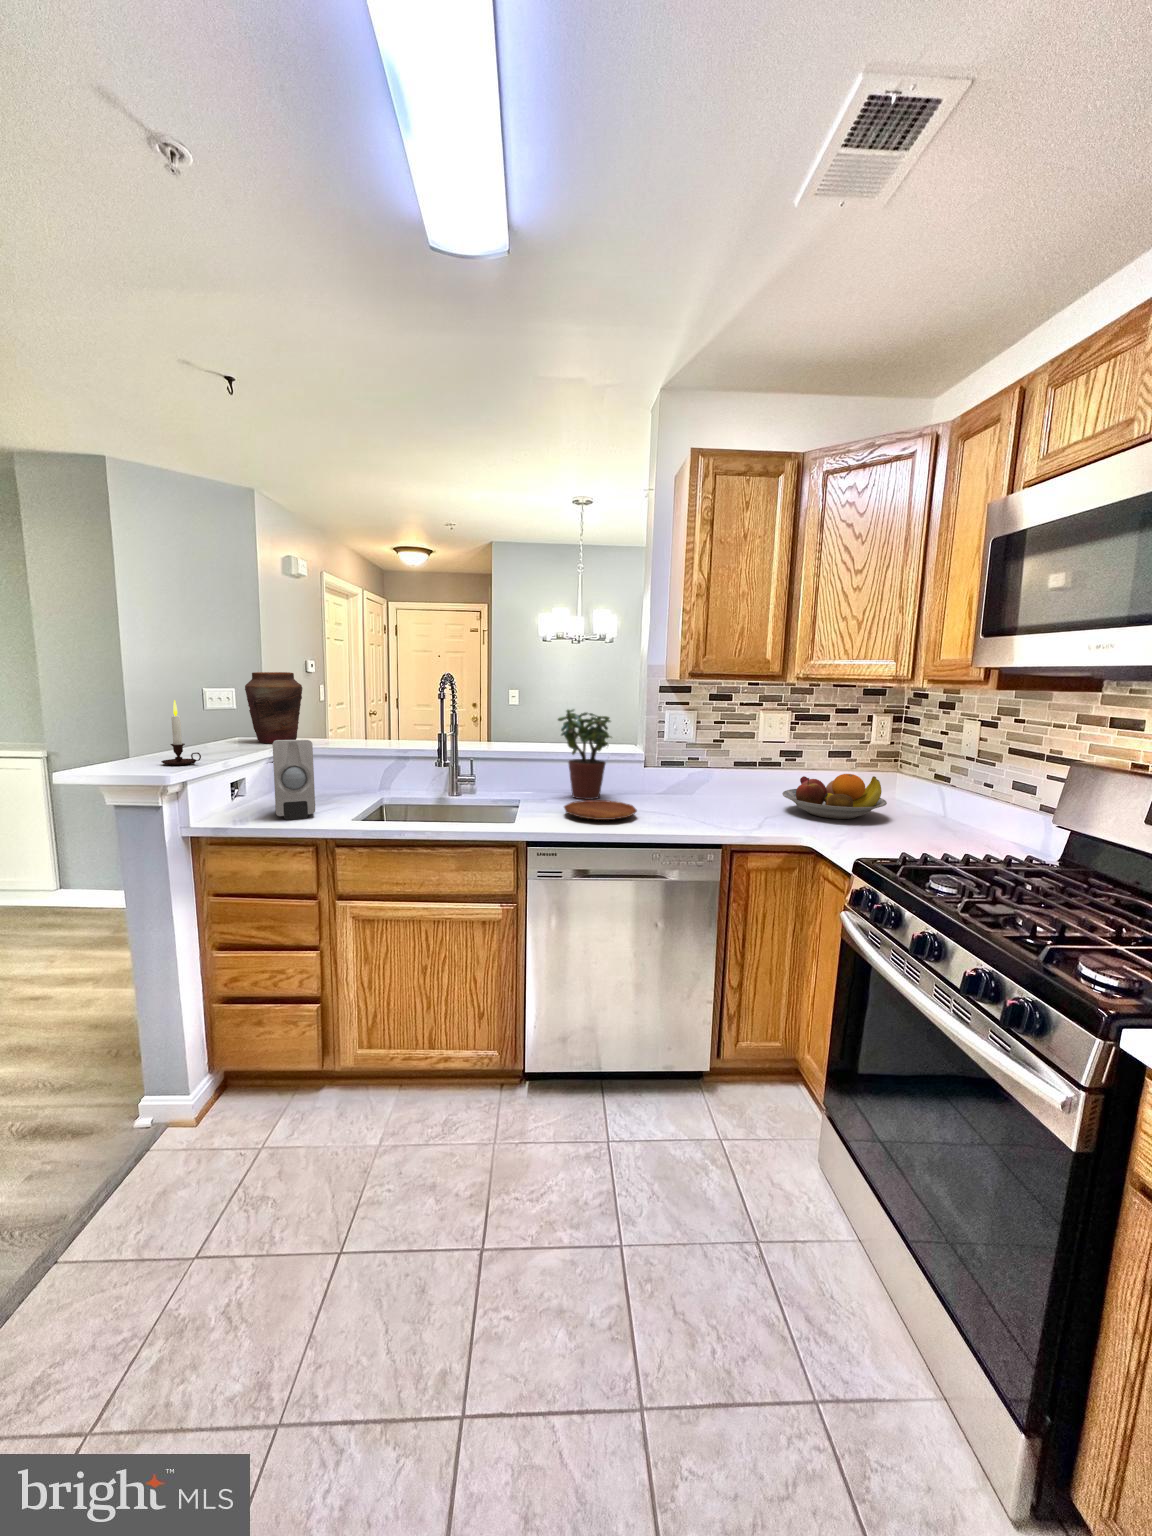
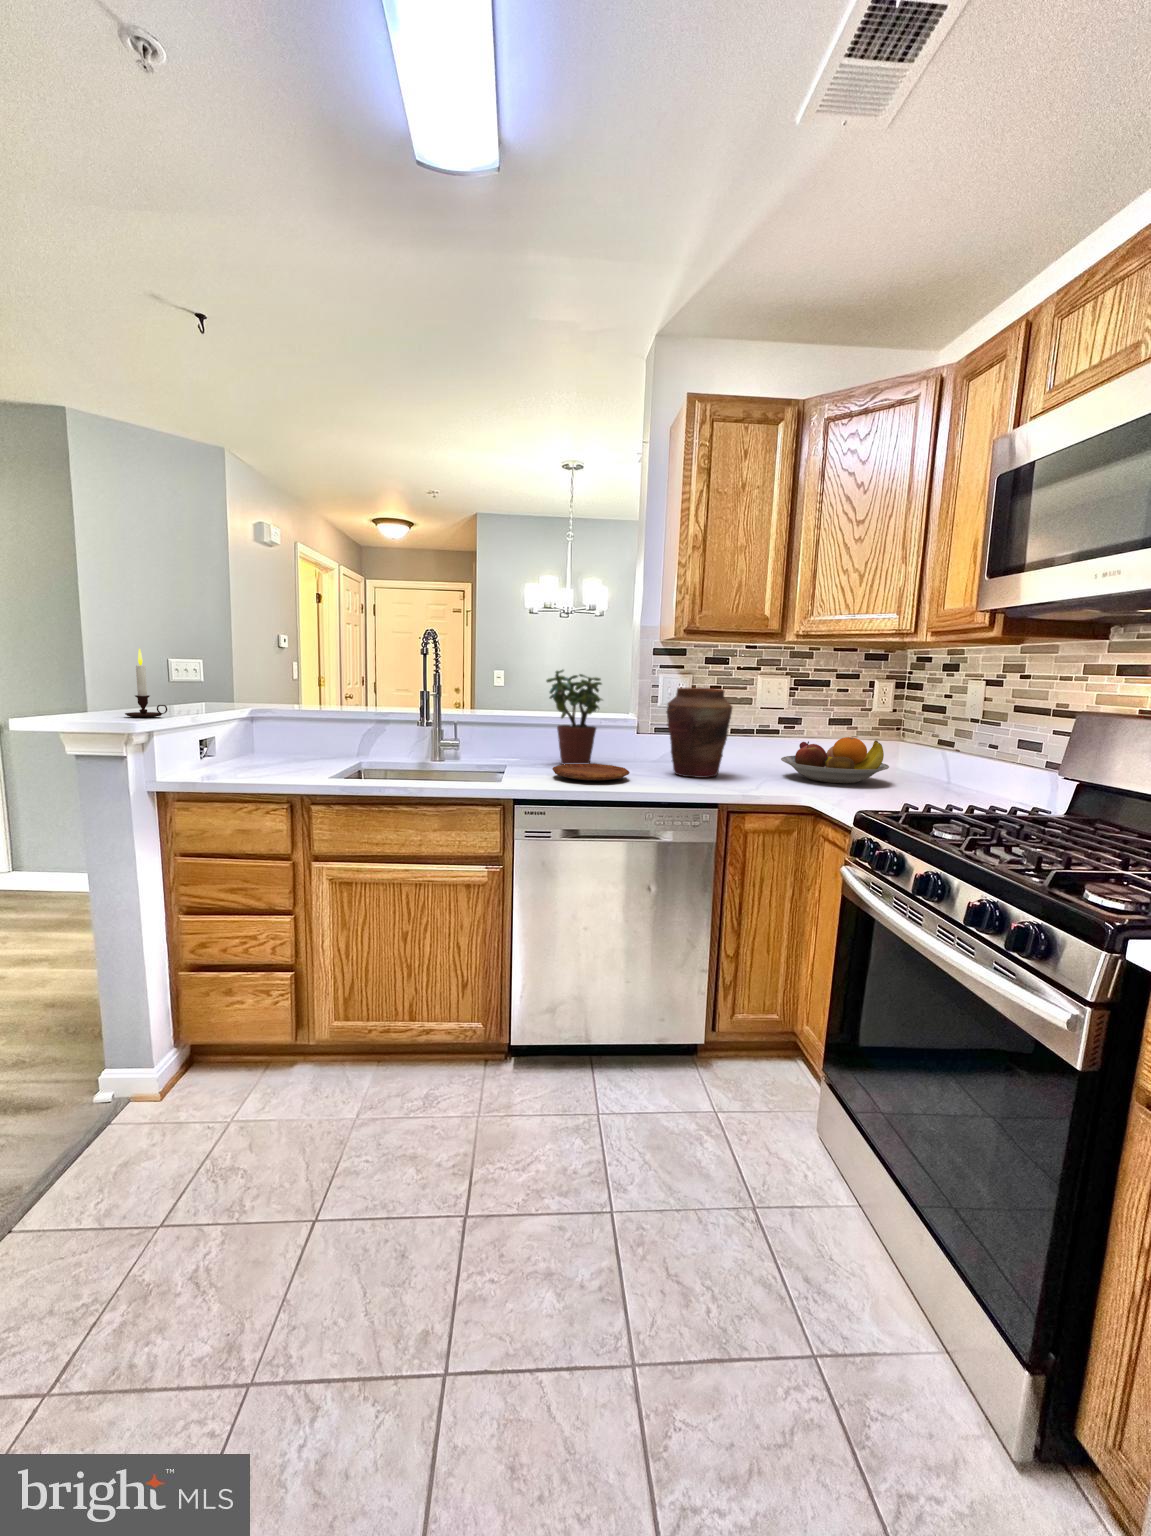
vase: present [245,672,302,744] -> present [667,688,732,778]
soap dispenser: present [273,740,315,820] -> none [244,693,289,777]

